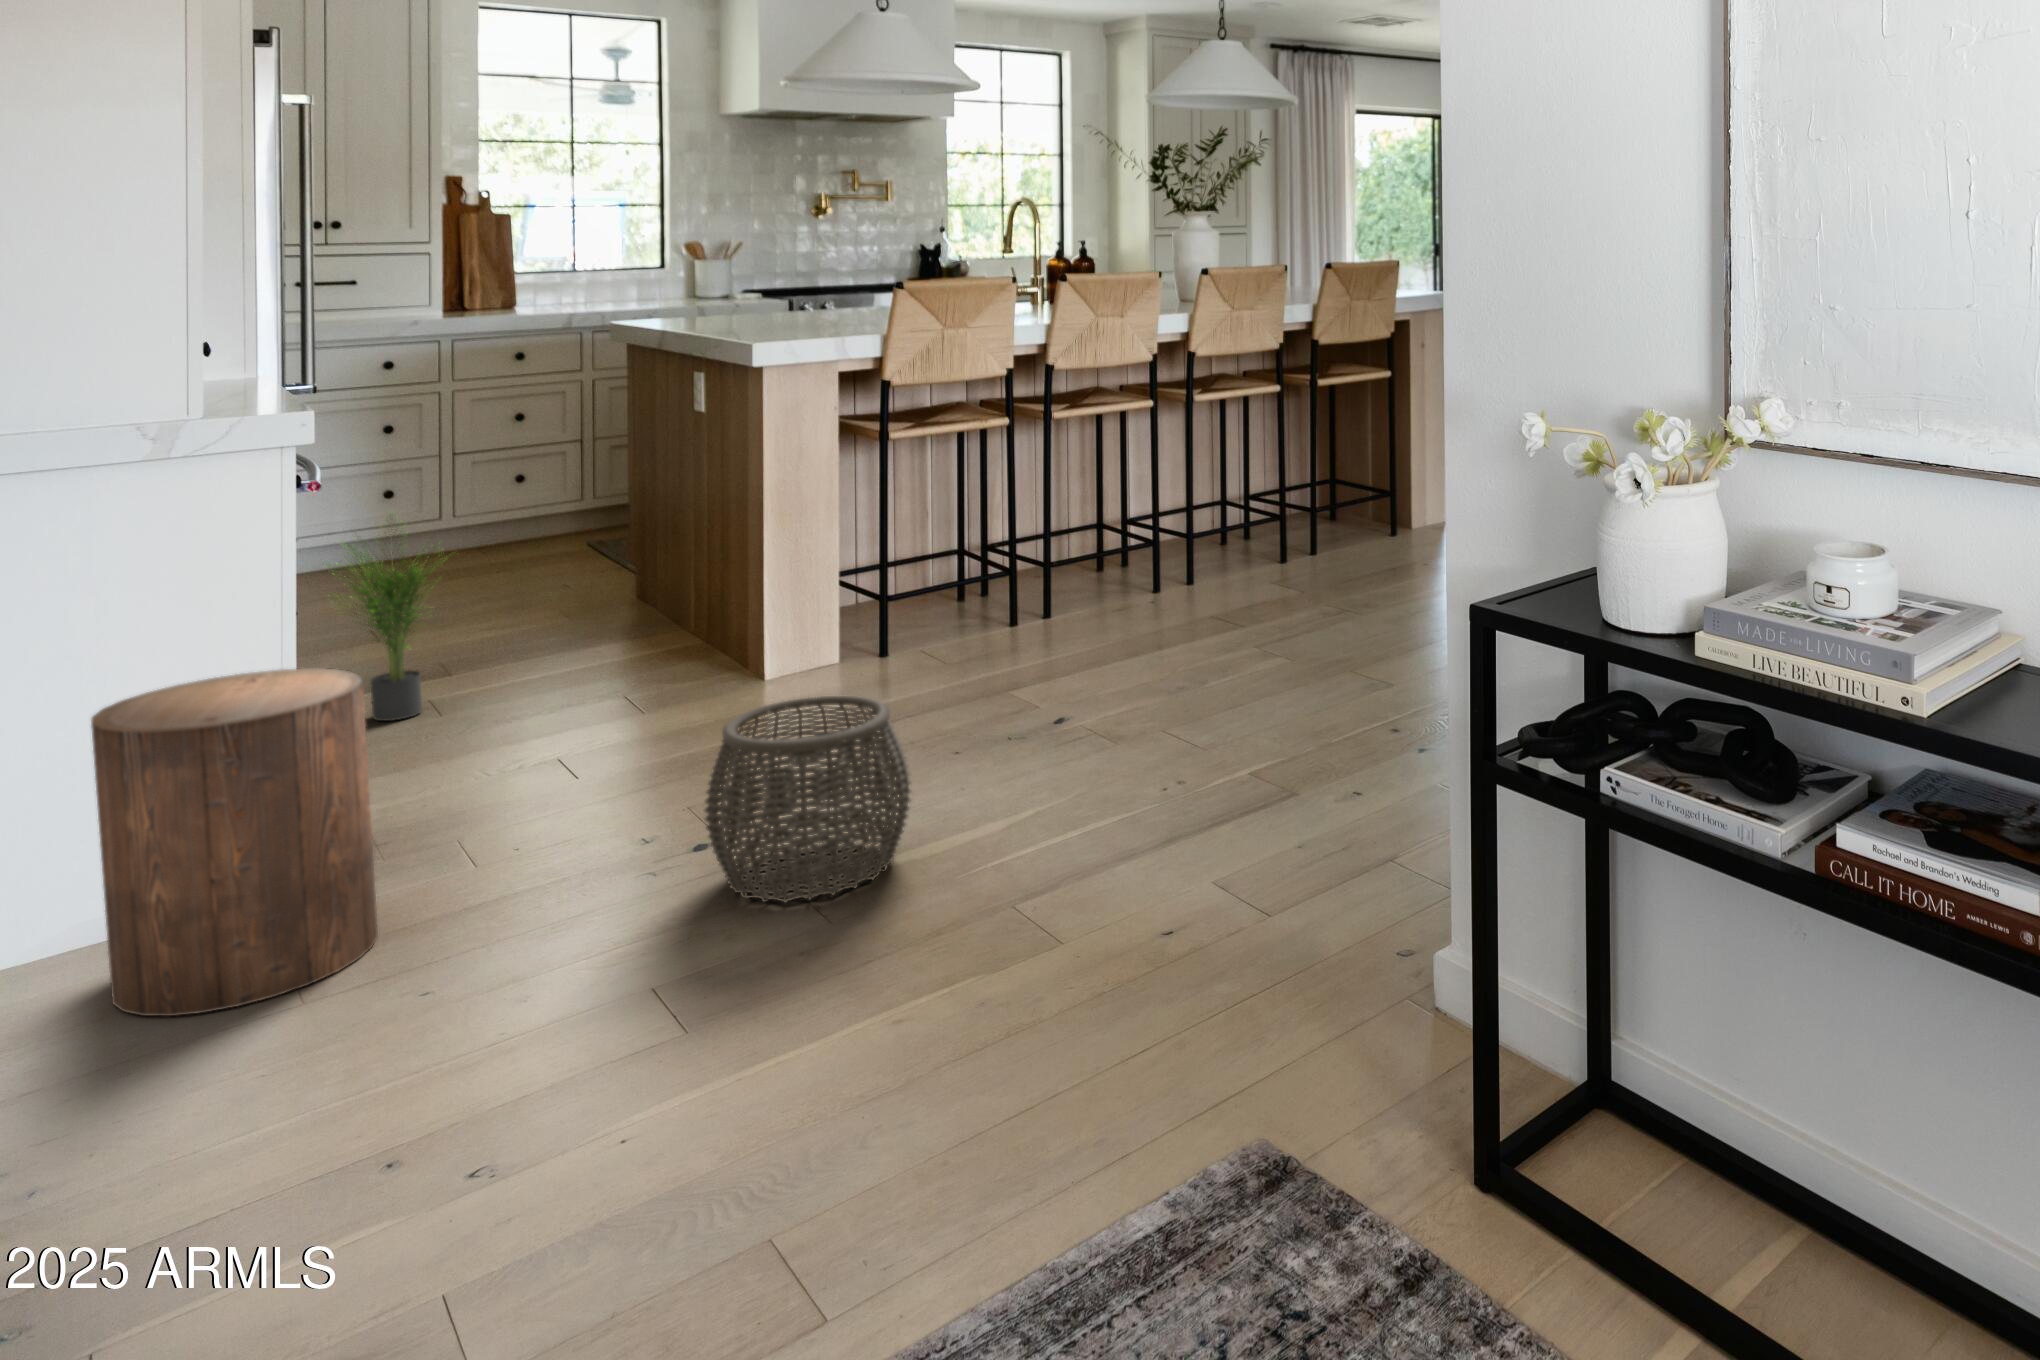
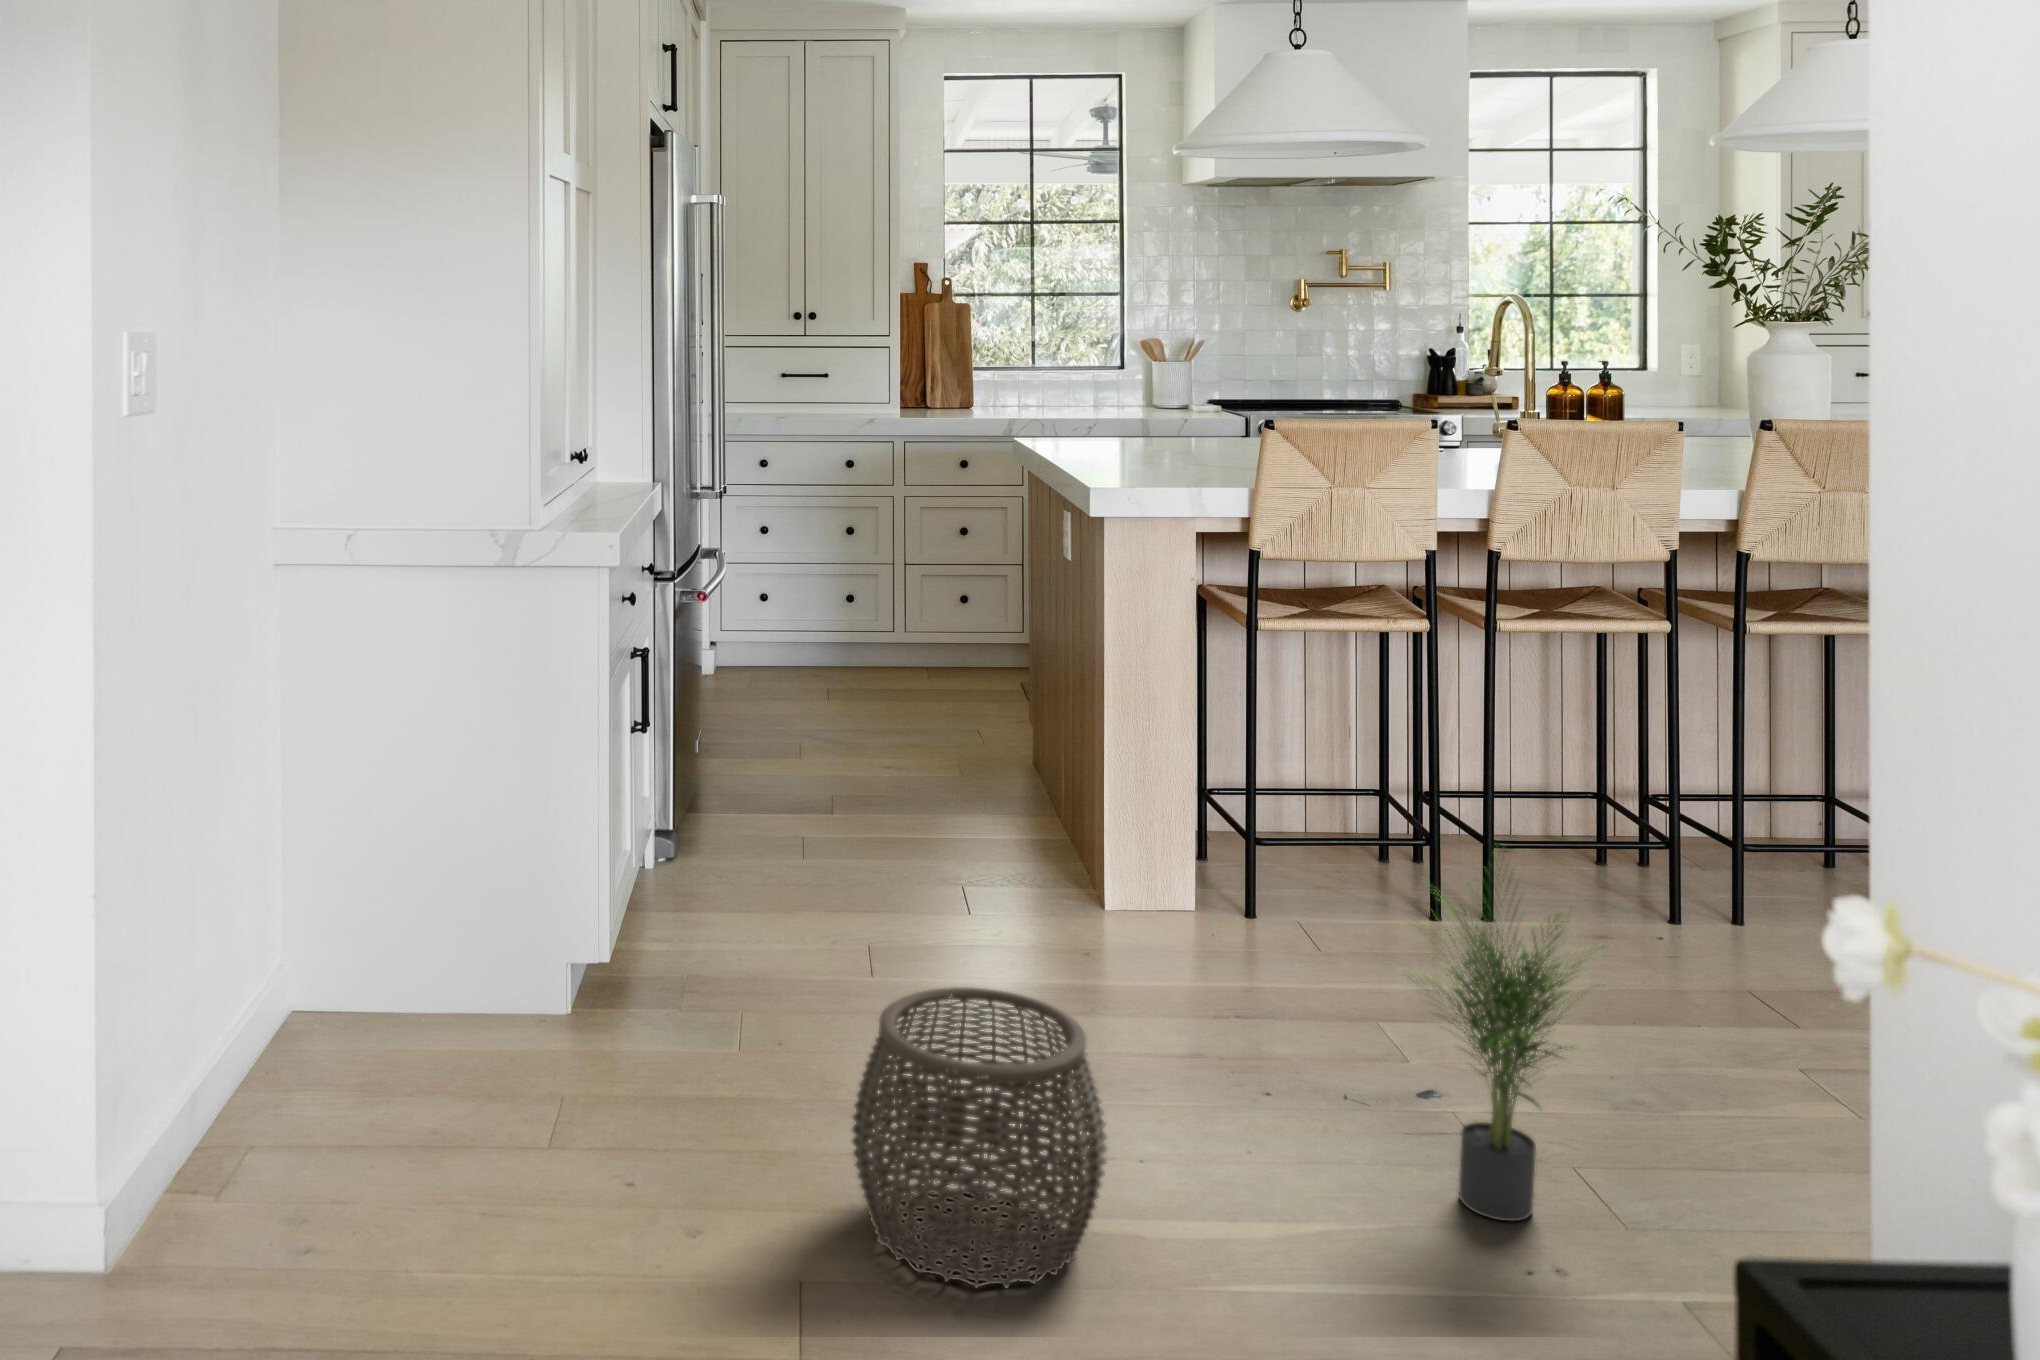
potted plant: present [326,515,438,721] -> present [1405,869,1604,1221]
stool: present [91,668,378,1016] -> none [343,803,567,1169]

